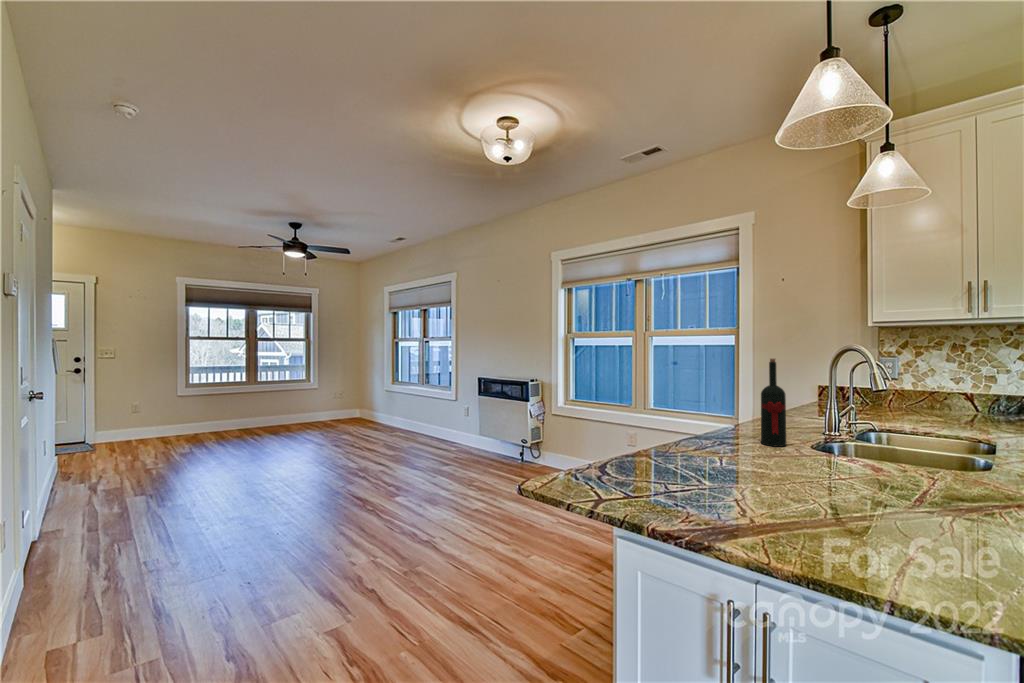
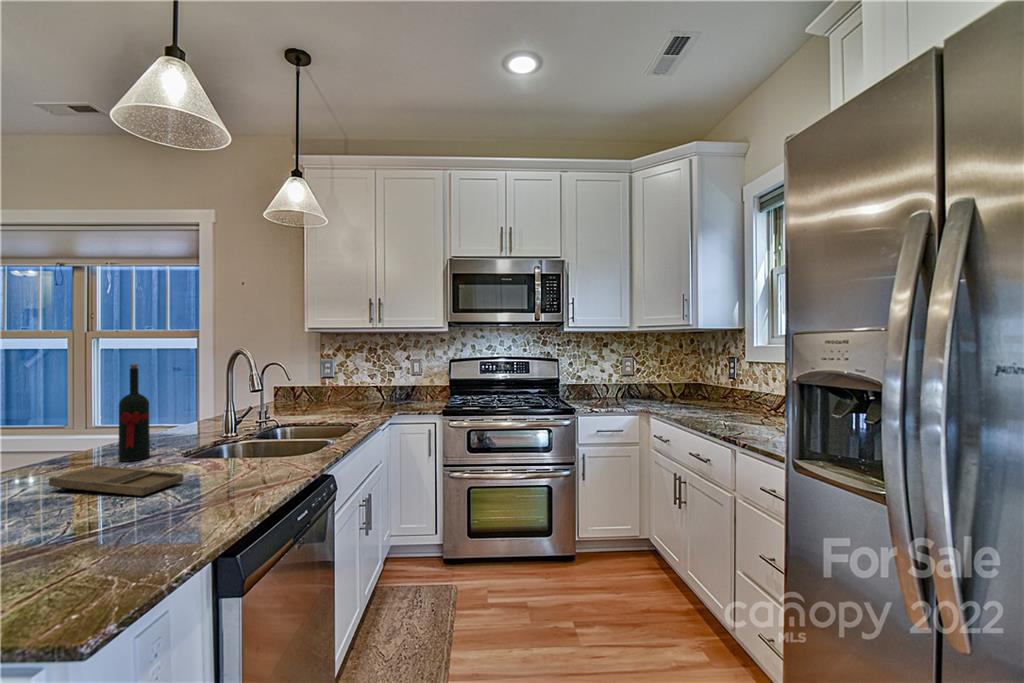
tray: none [747,447,868,485] -> present [49,466,183,496]

